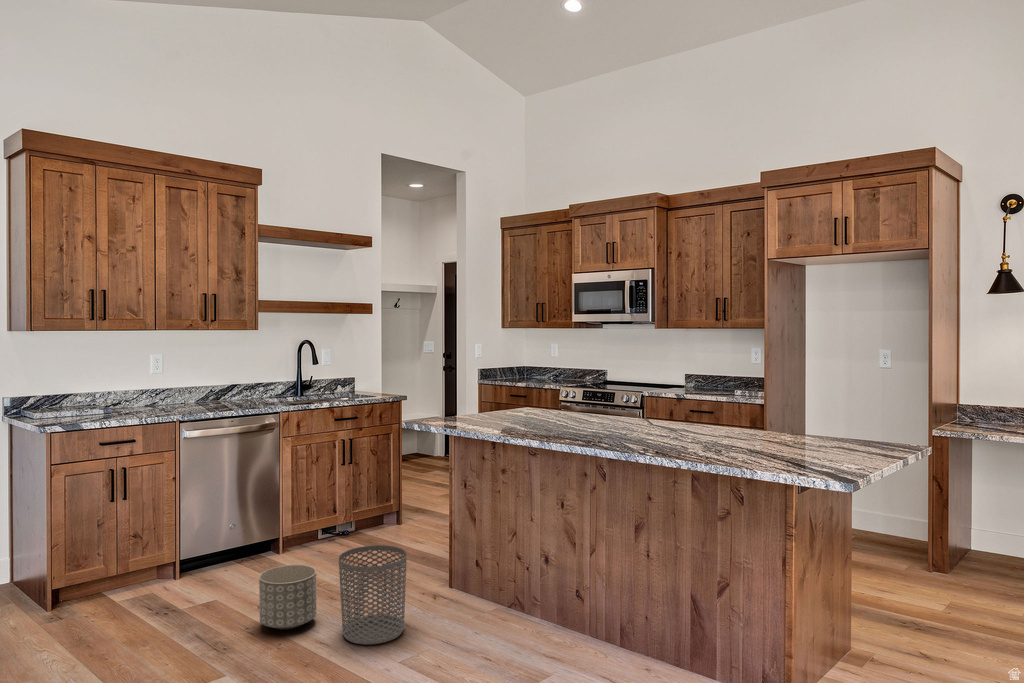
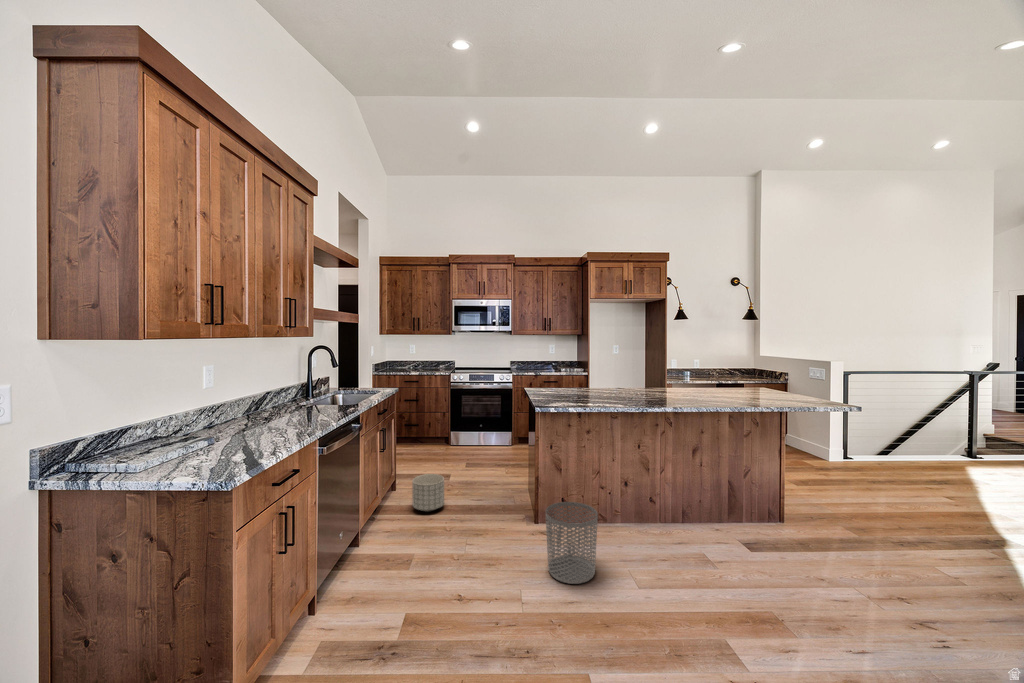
planter: present [259,565,317,630] -> present [412,474,444,512]

